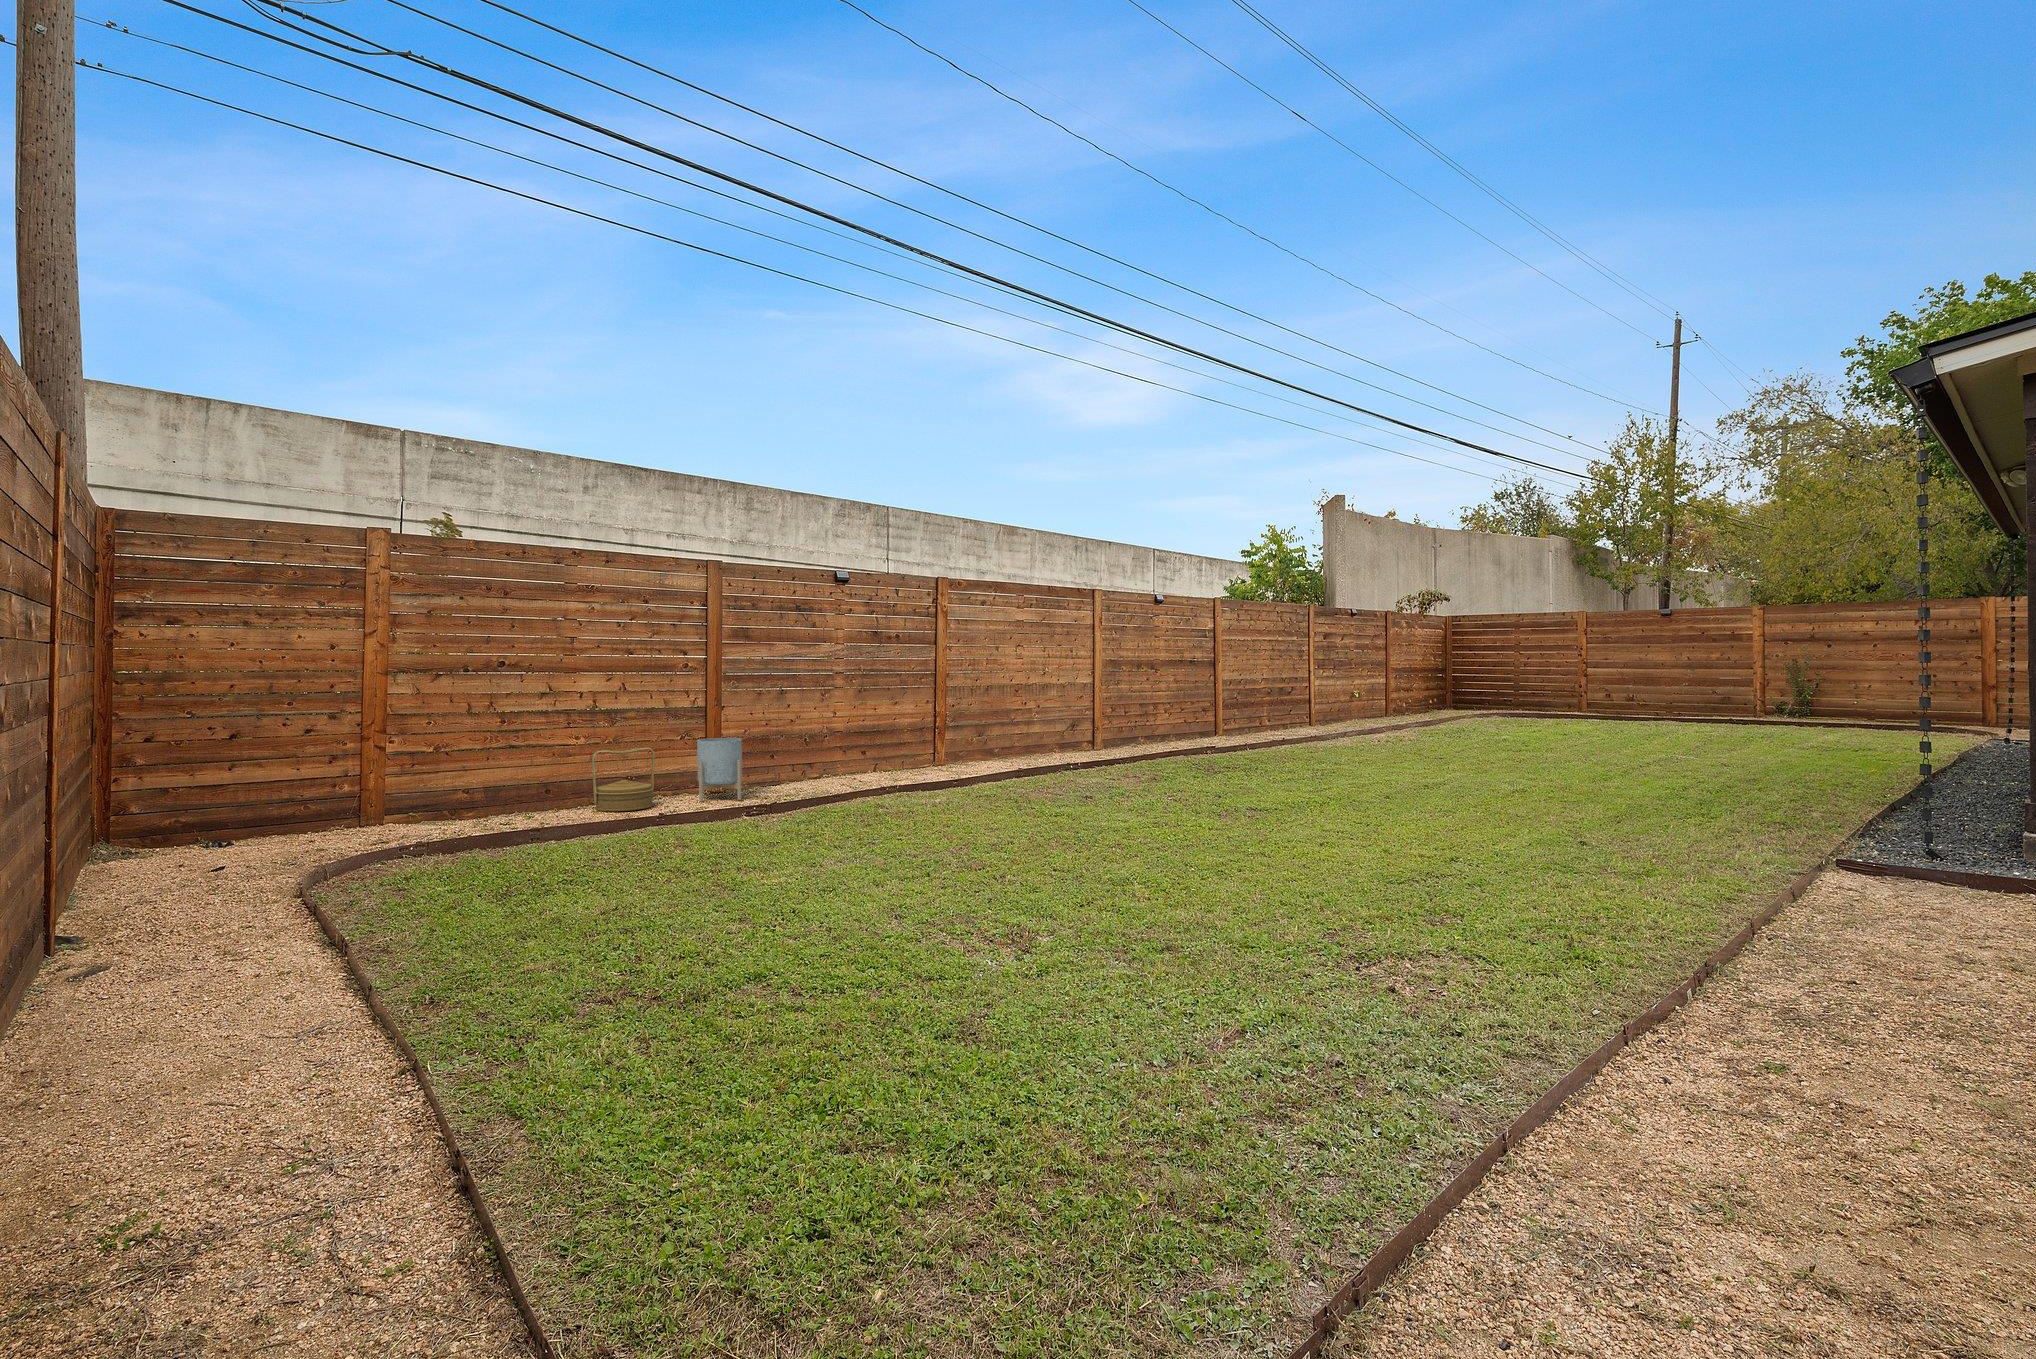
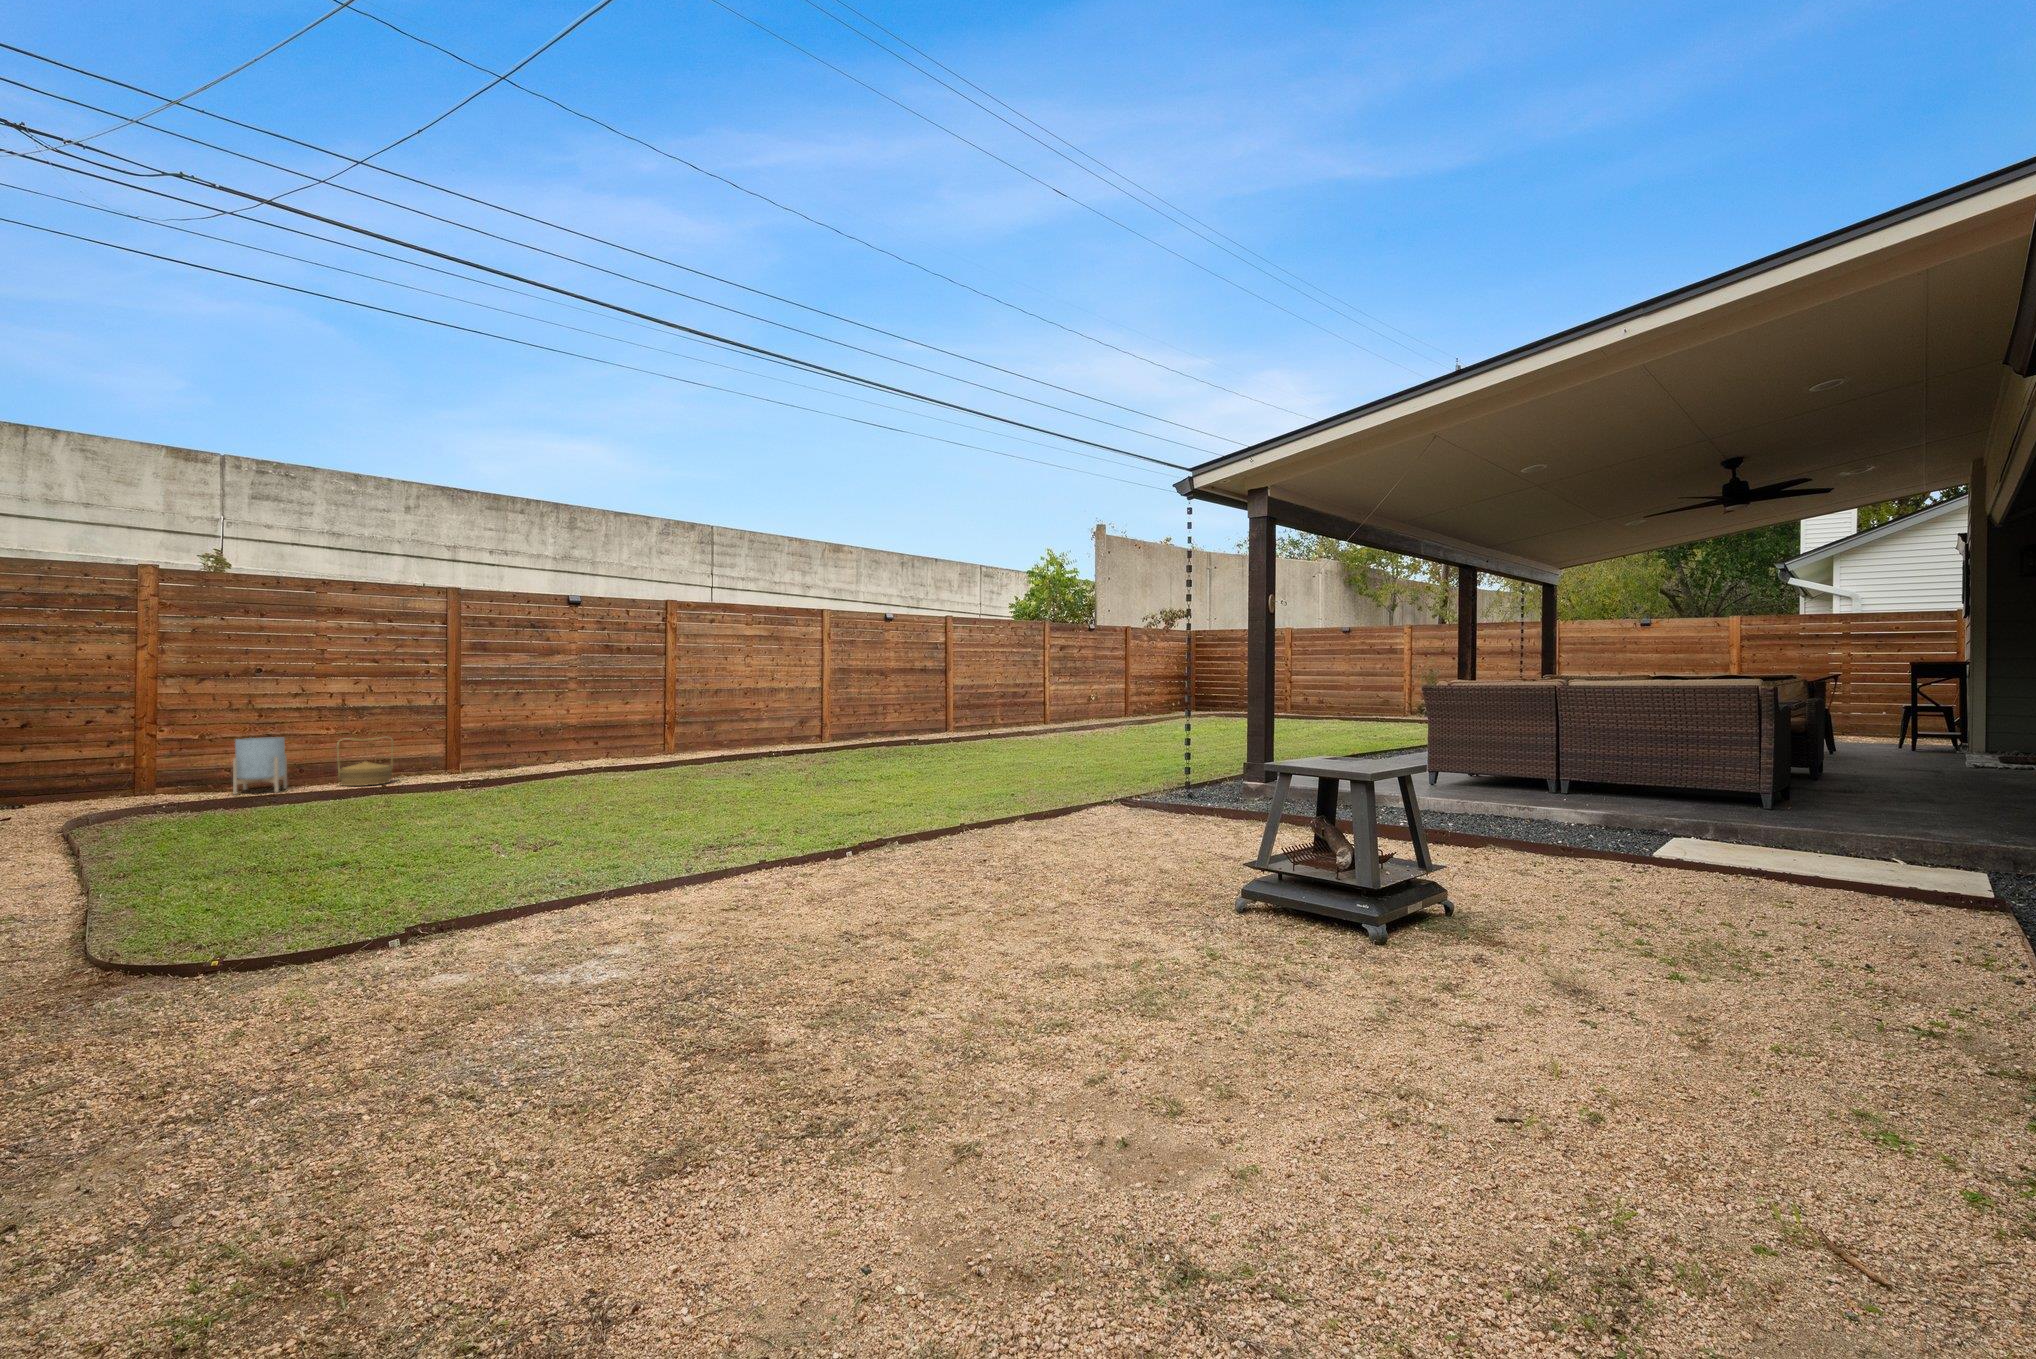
planter: present [697,738,742,802] -> present [233,738,287,794]

